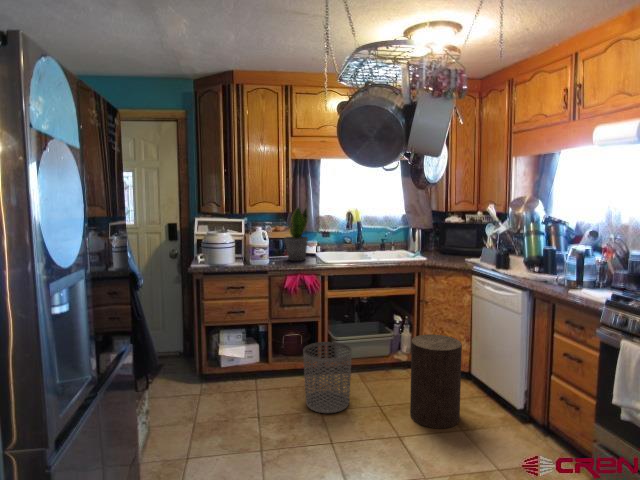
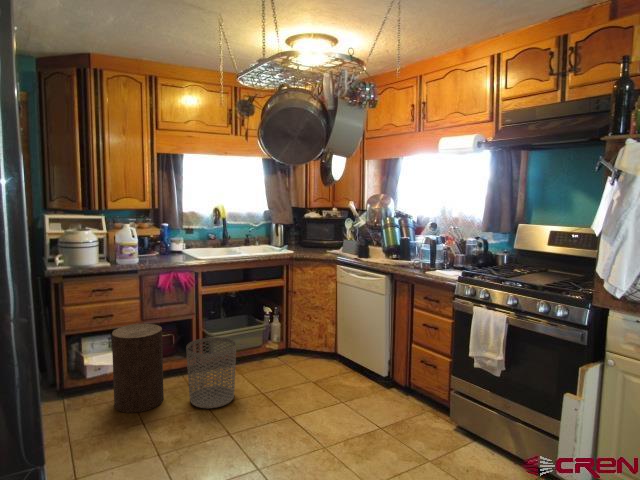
potted plant: present [285,207,308,261] -> none [152,202,179,258]
stool: present [410,334,462,428] -> present [112,324,164,413]

